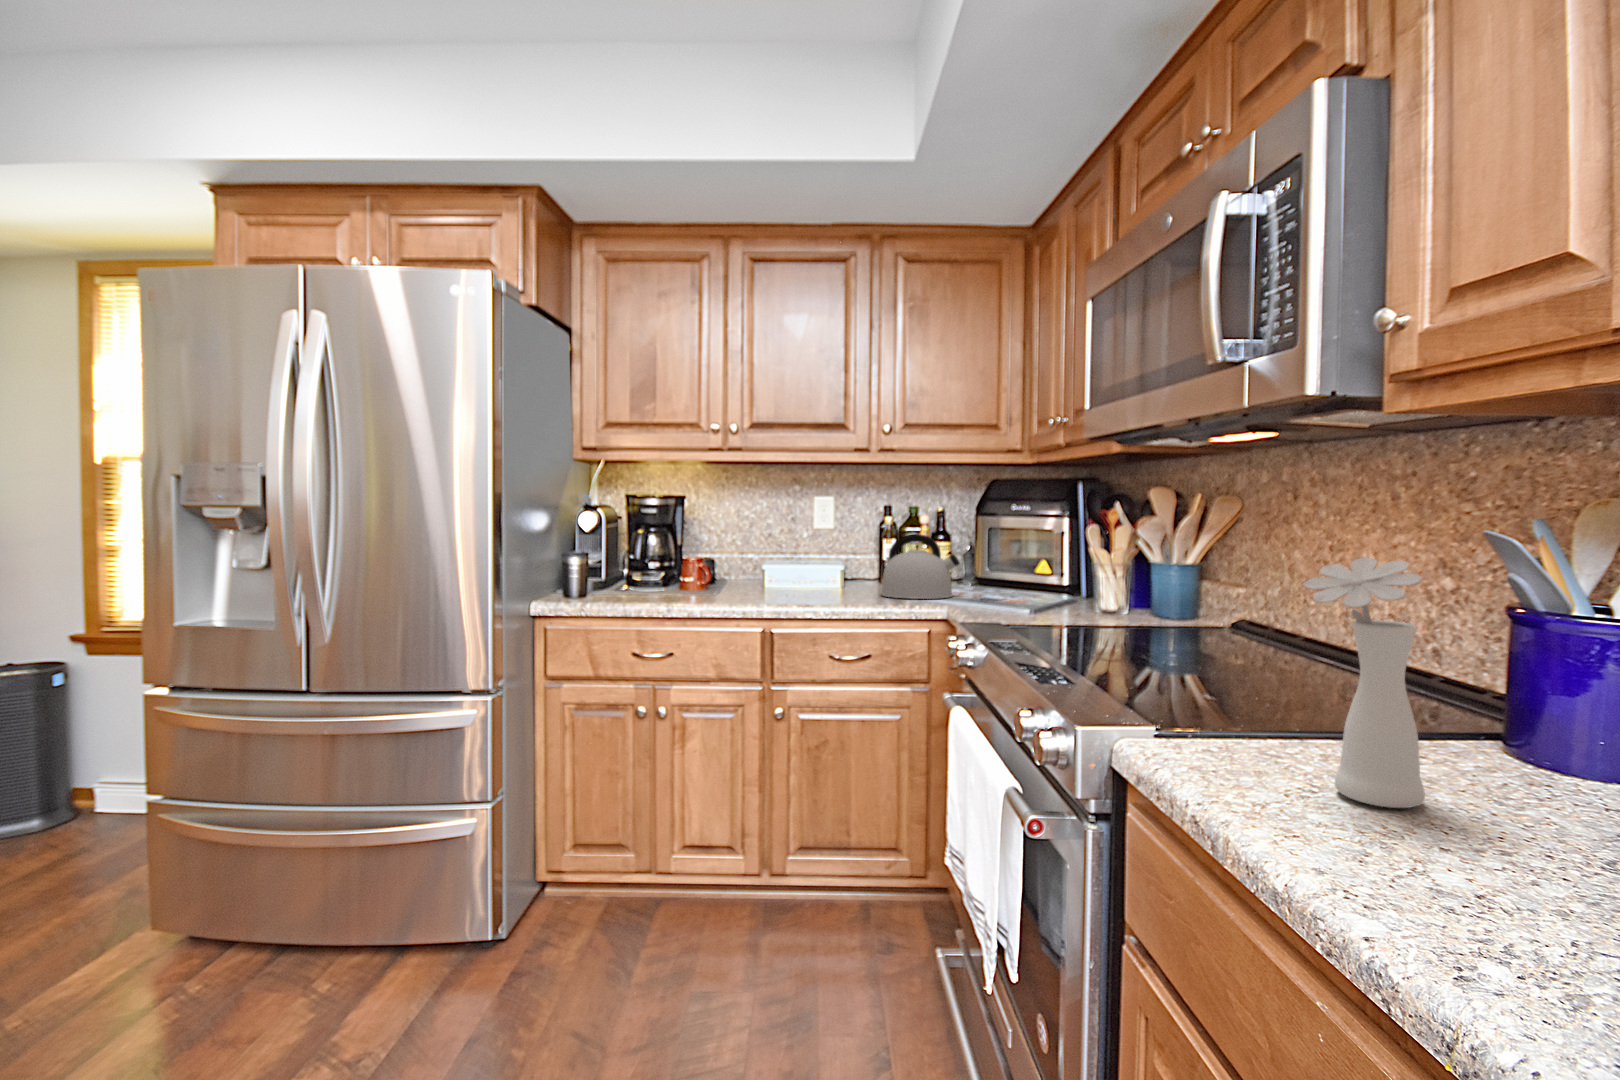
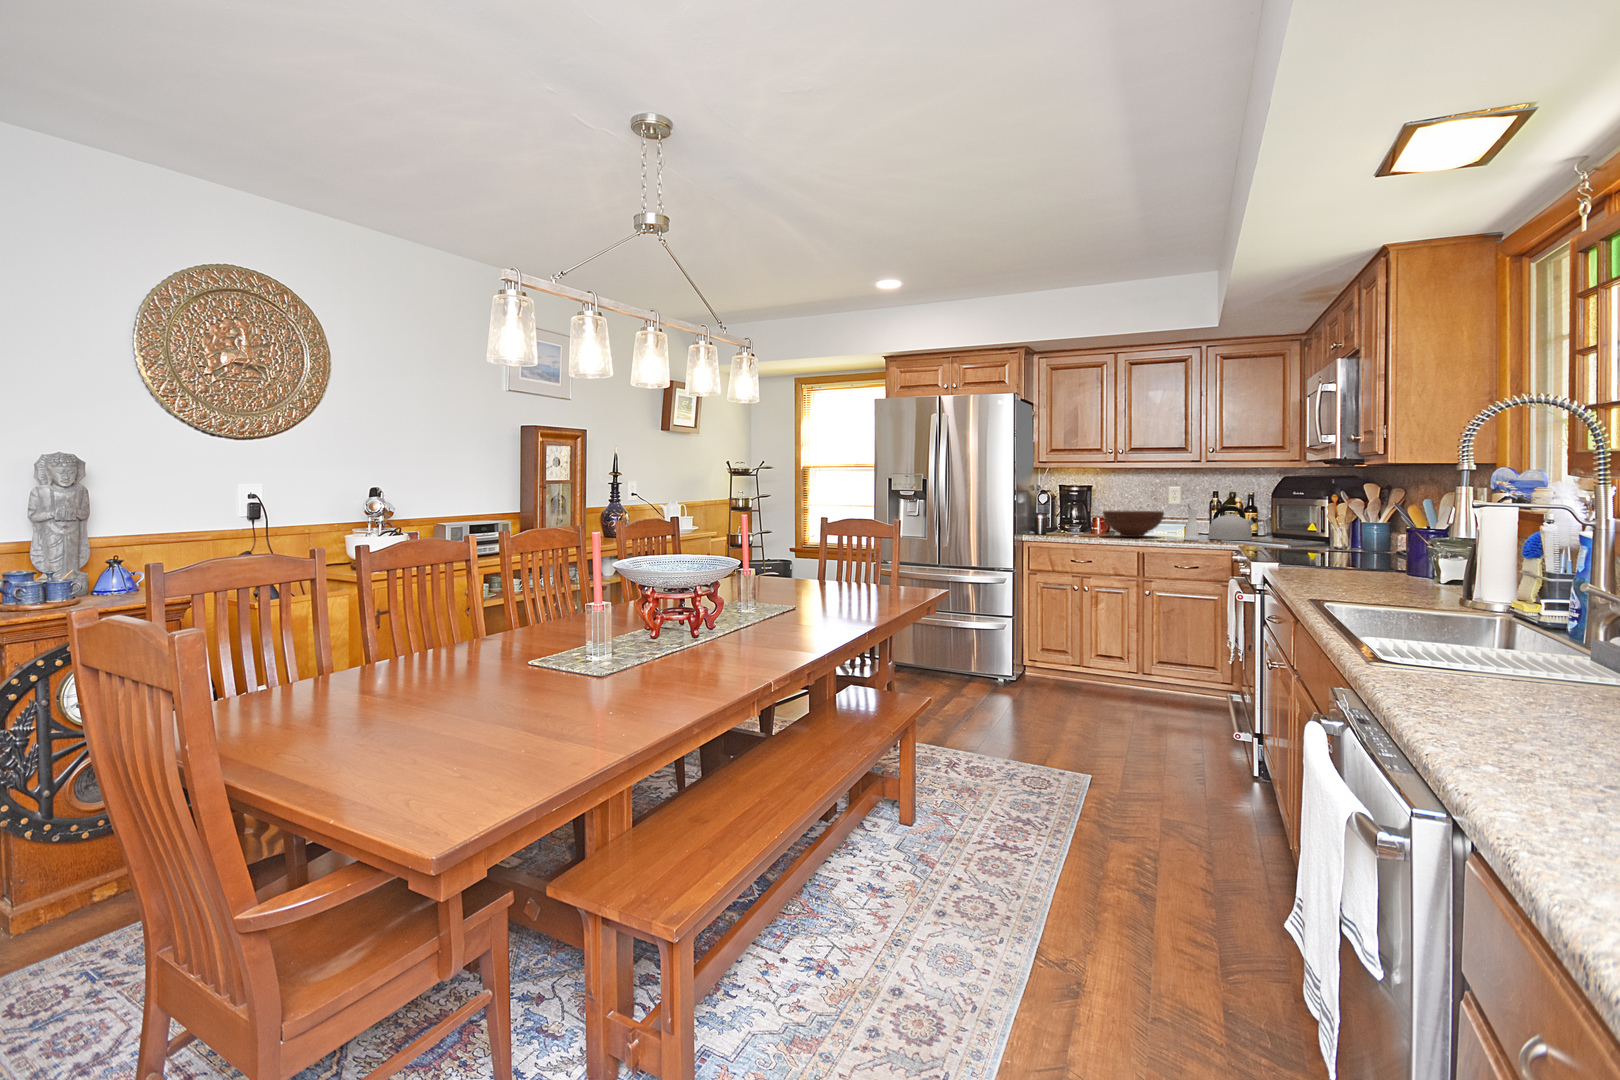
fruit bowl: none [700,542,808,596] -> present [1103,511,1164,537]
vase: present [1303,557,1425,808] -> present [1178,497,1199,541]

